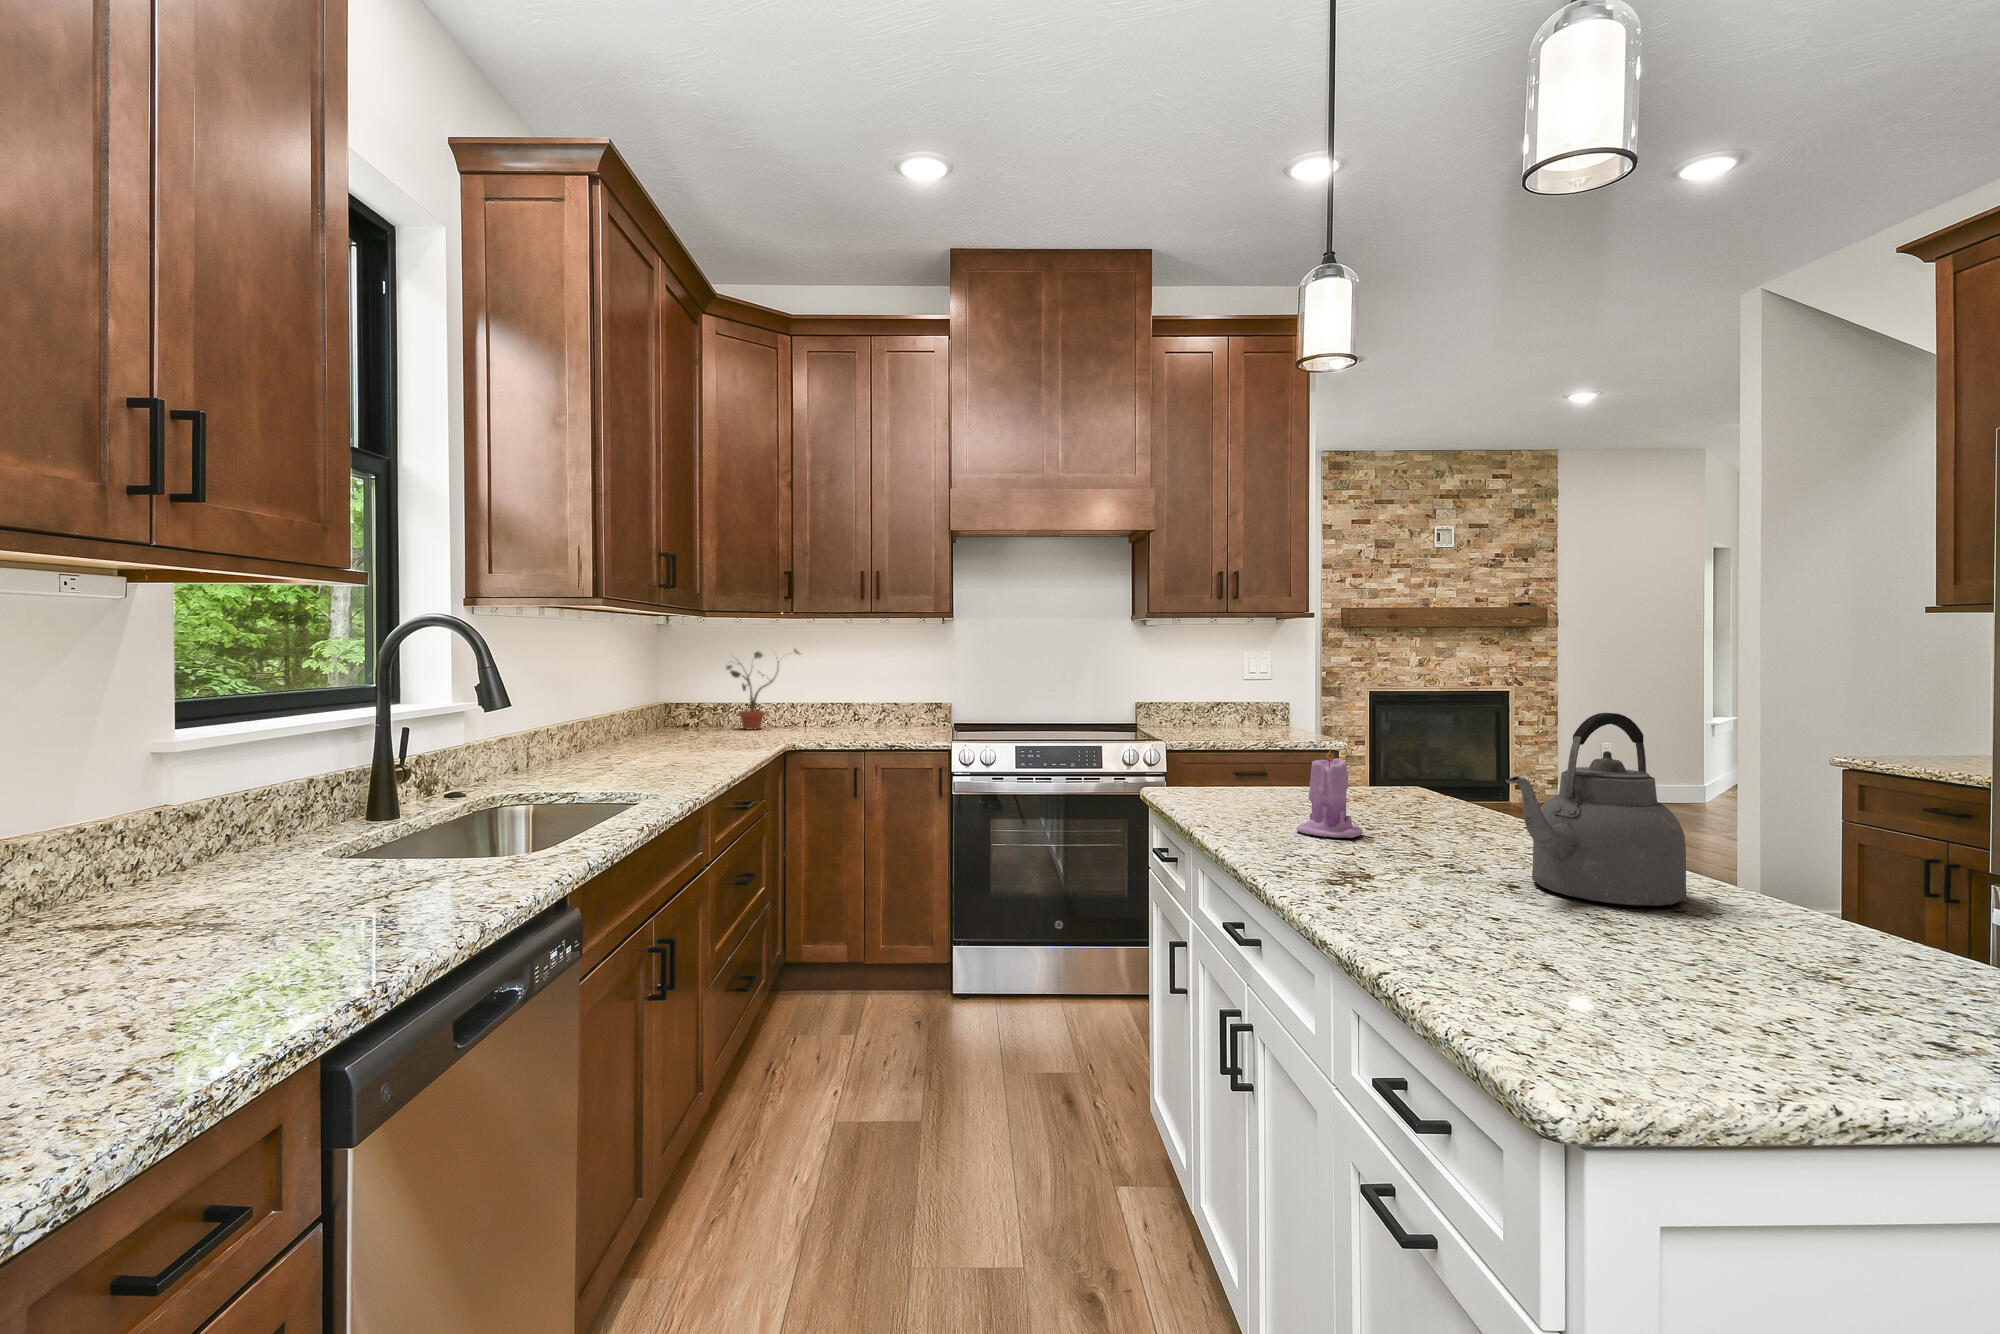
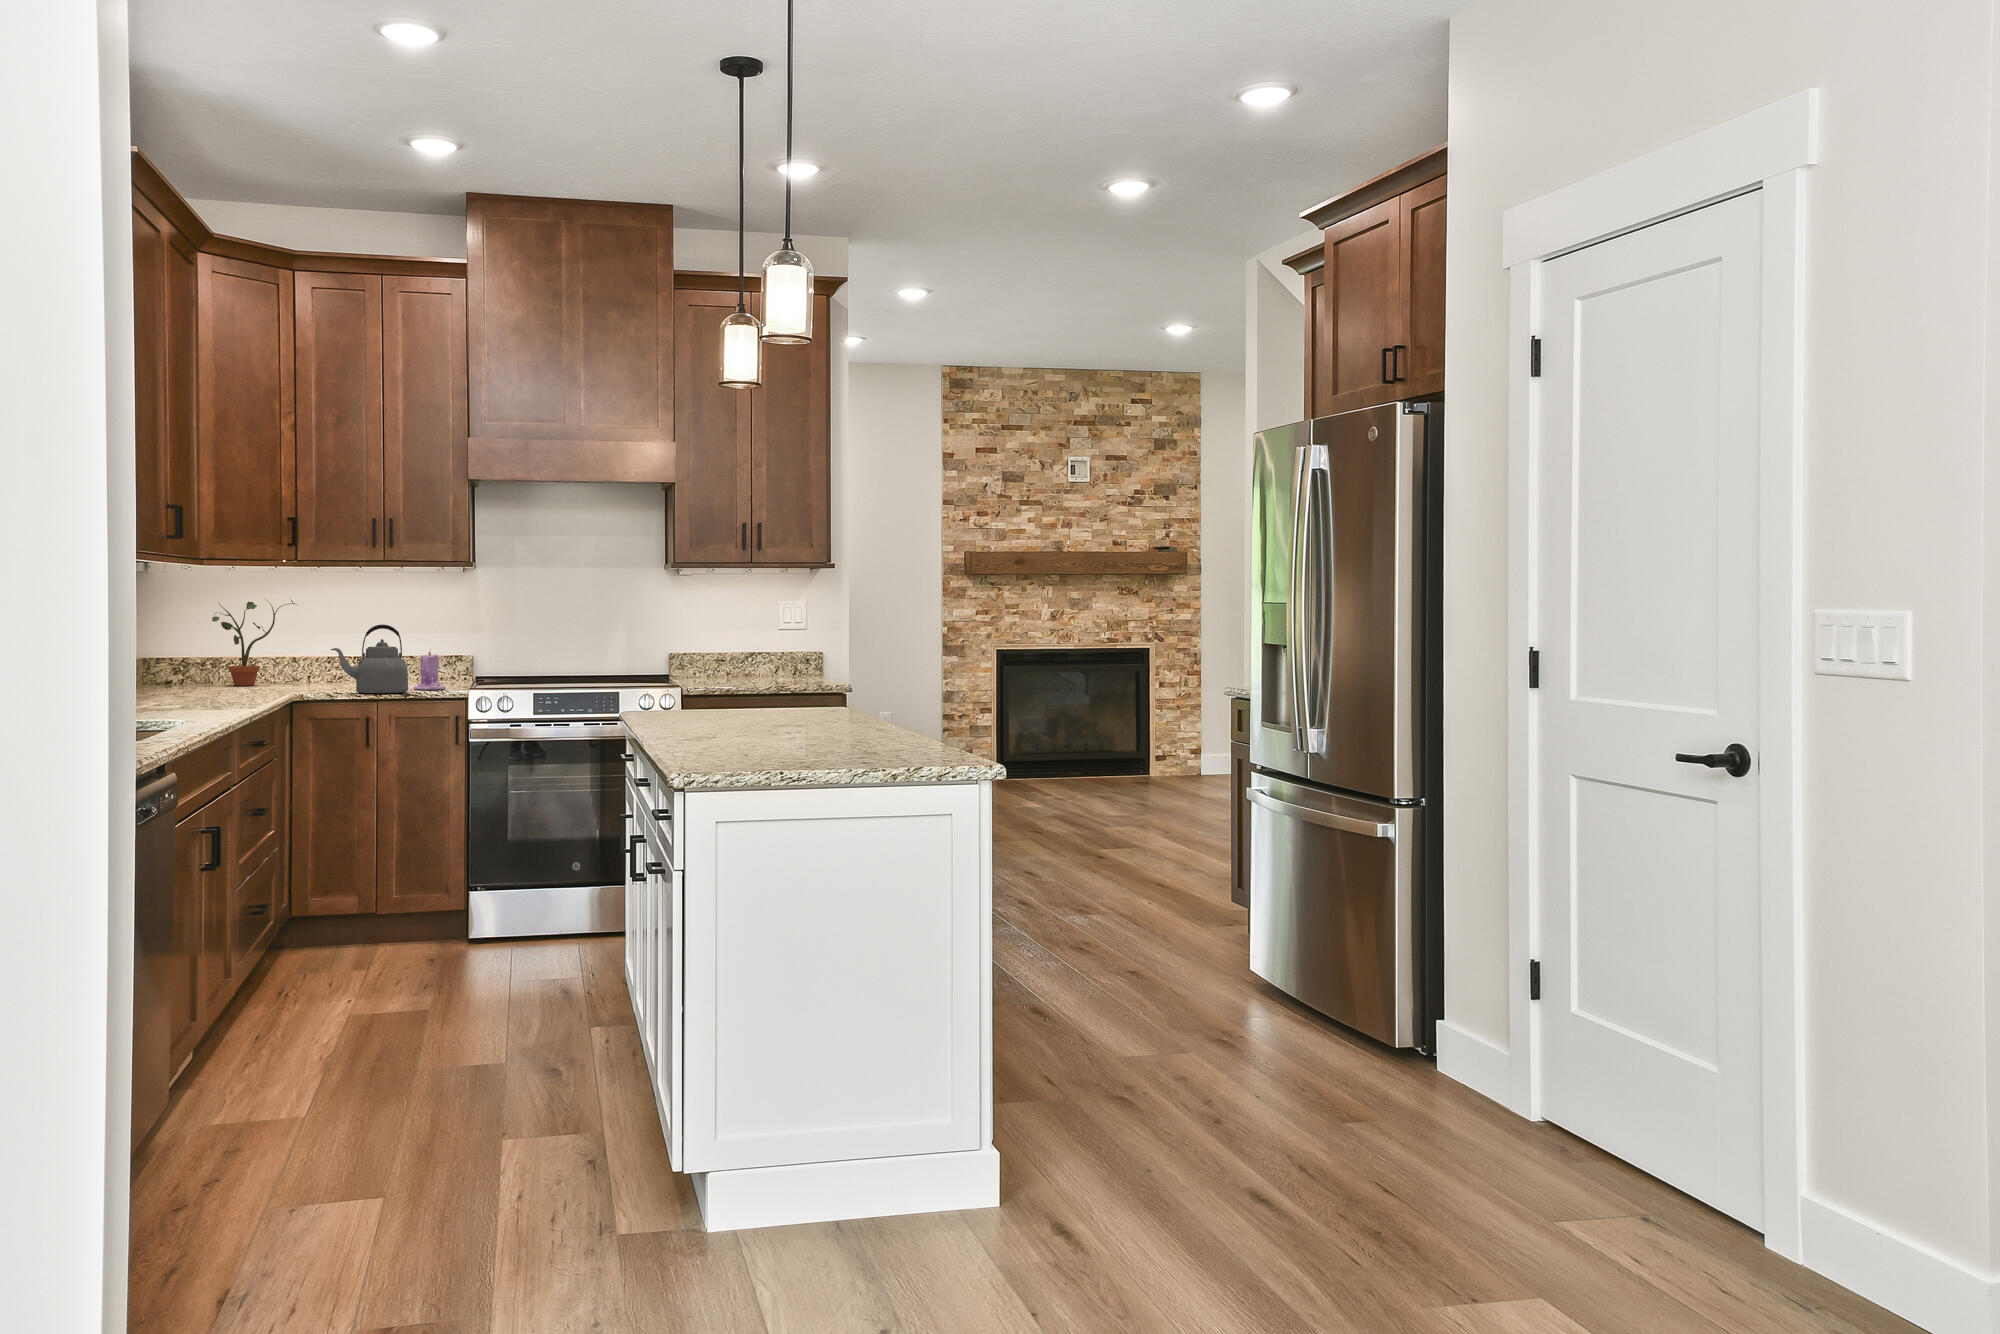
kettle: present [1506,713,1687,906] -> present [331,625,408,693]
candle: present [1296,749,1362,838] -> present [414,651,446,690]

